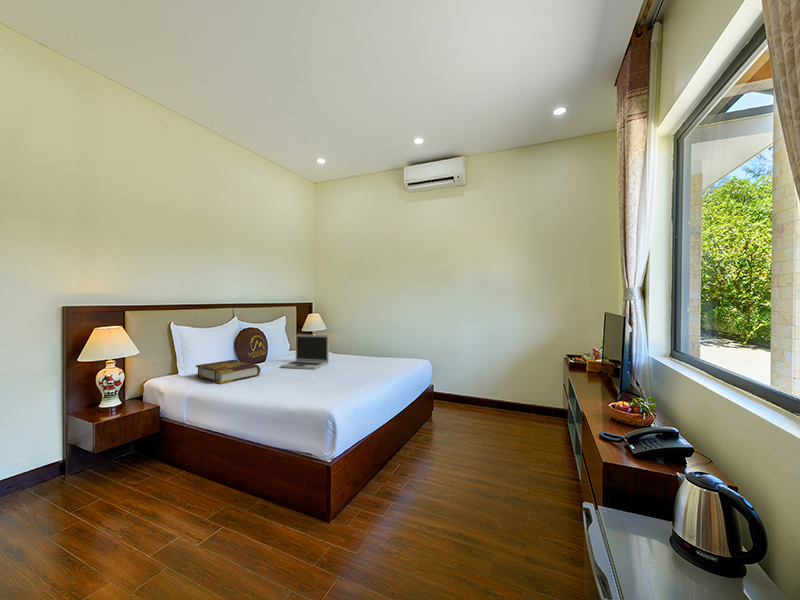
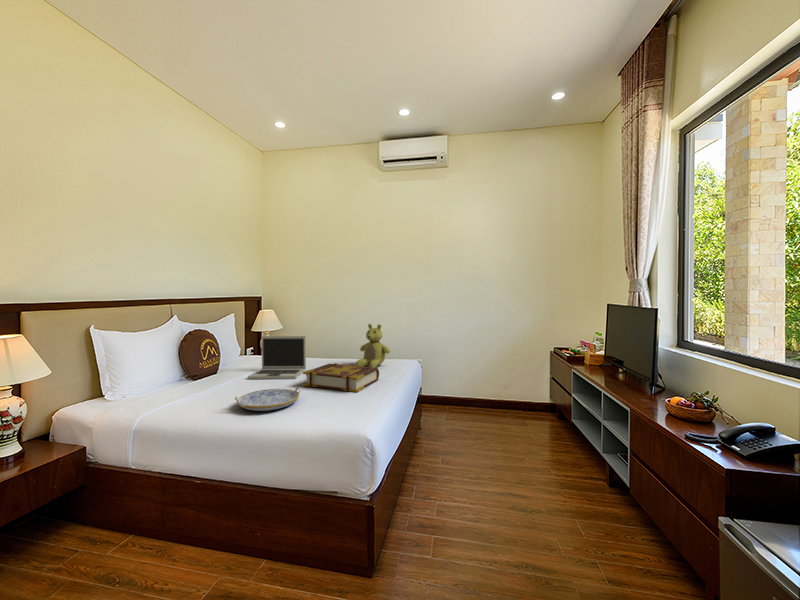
stuffed bear: none [369,327,398,365] -> present [356,324,390,368]
book: present [196,360,261,384] -> present [303,363,379,392]
serving tray: none [254,375,306,390] -> present [235,387,301,411]

